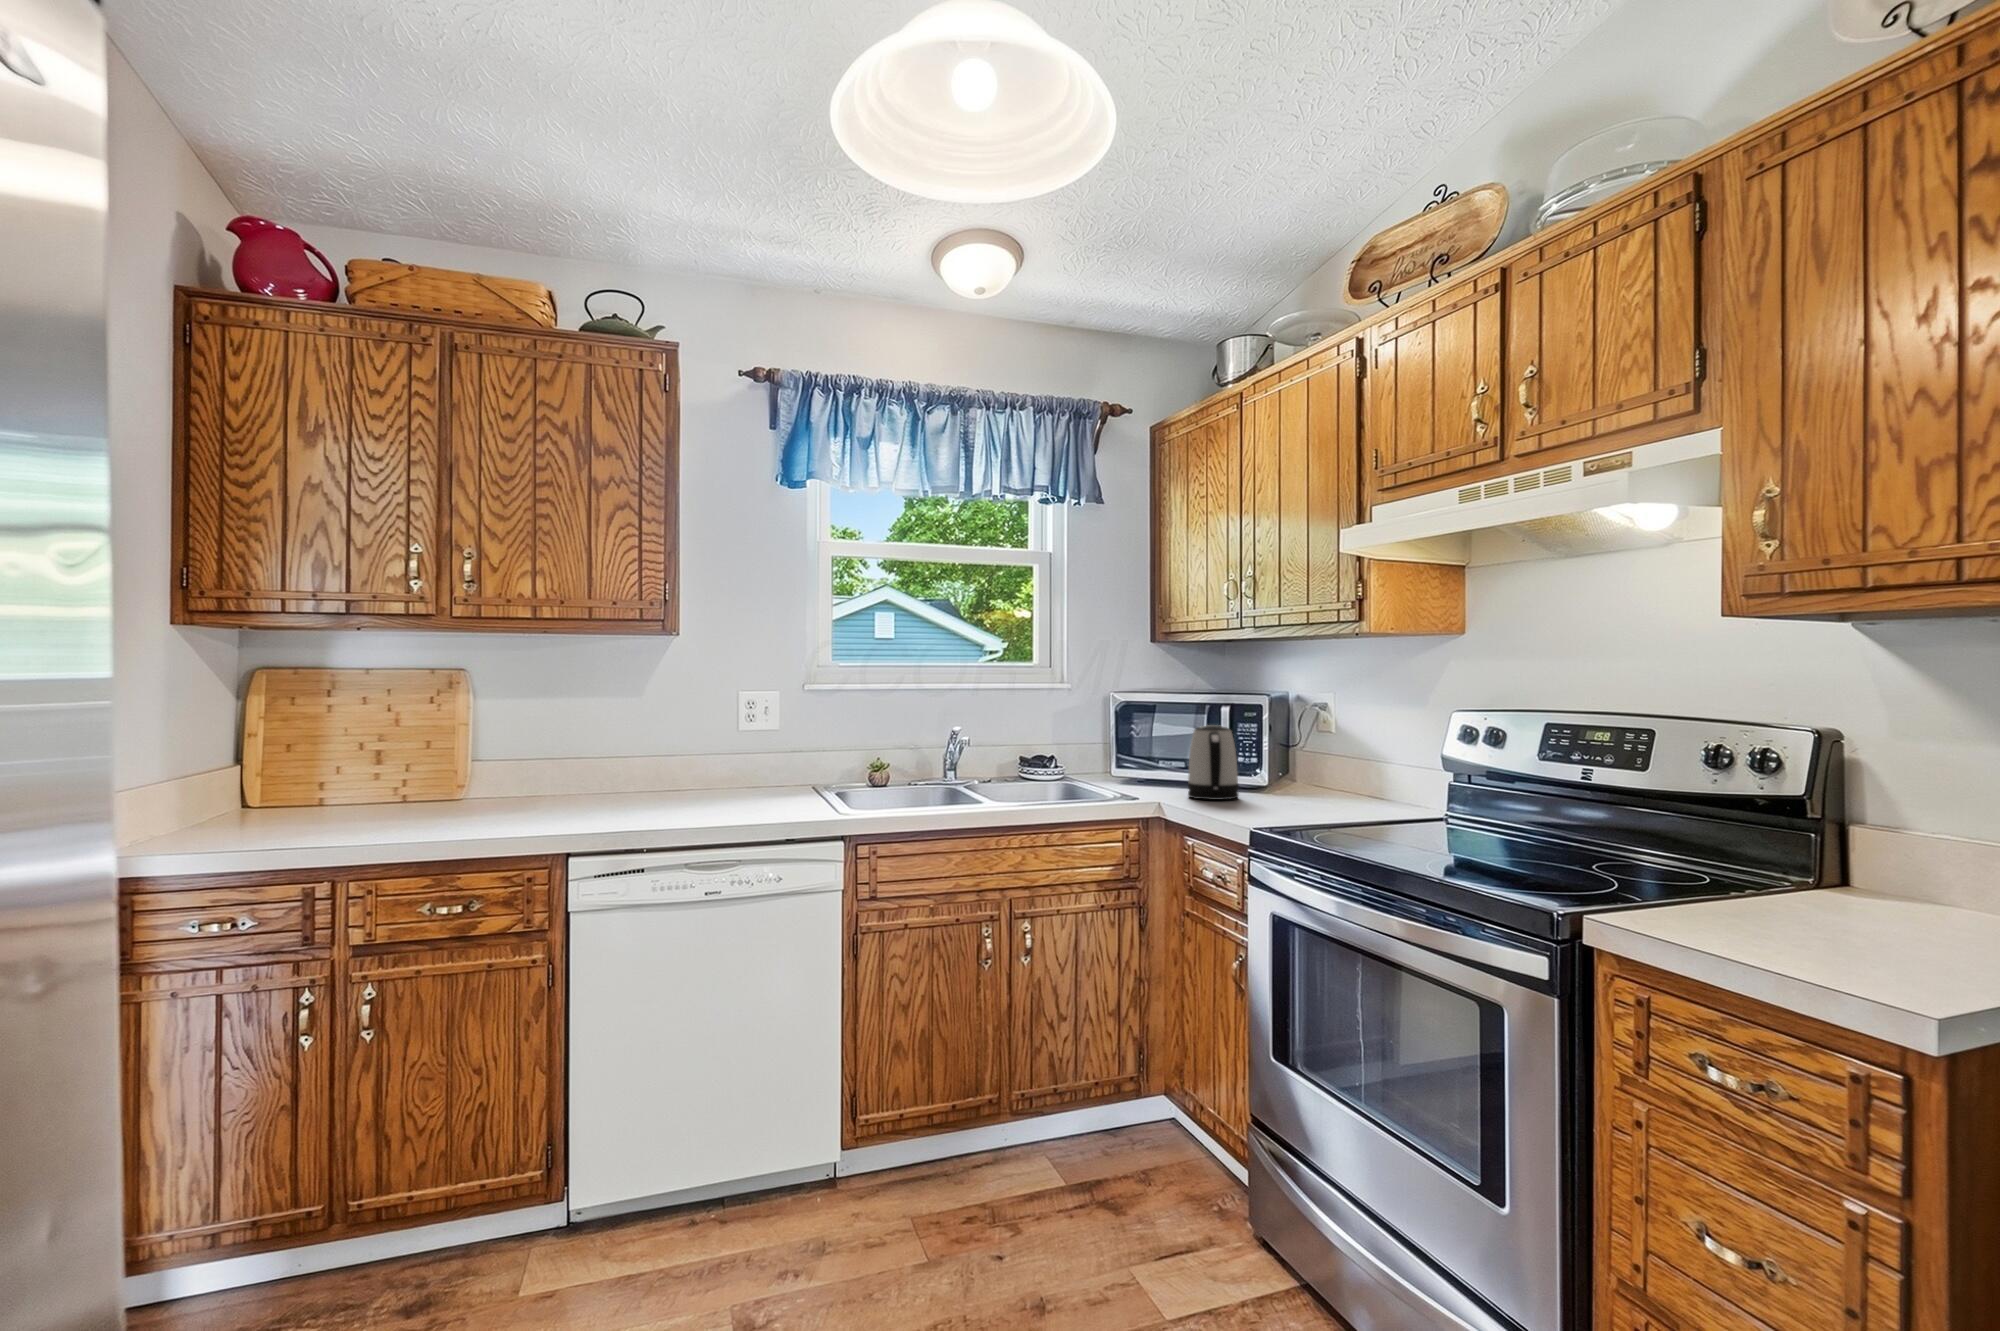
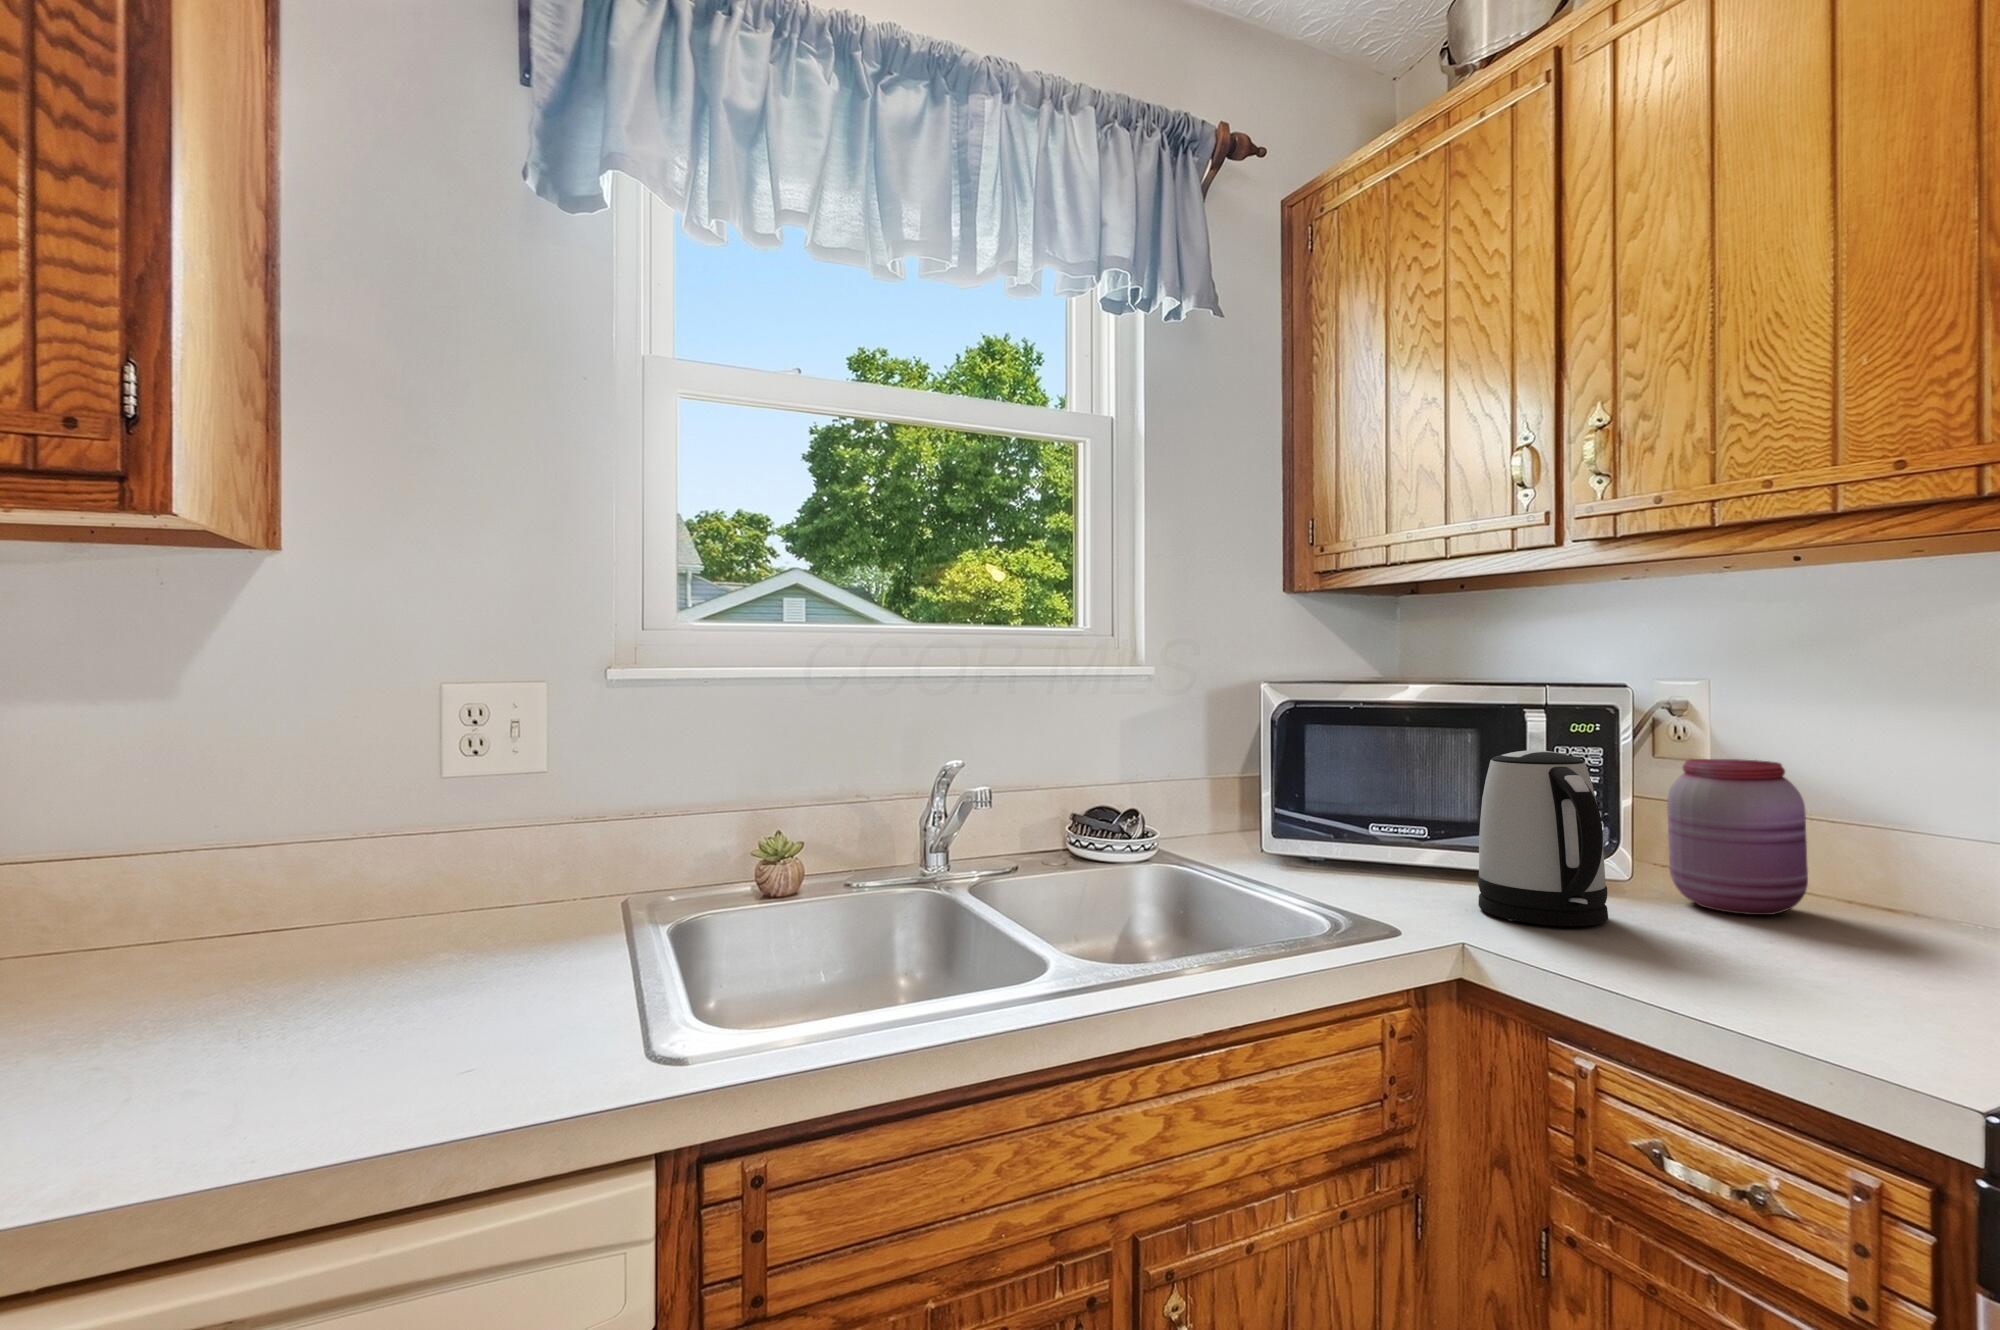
jar: none [1281,730,1333,799] -> present [1667,759,1808,915]

